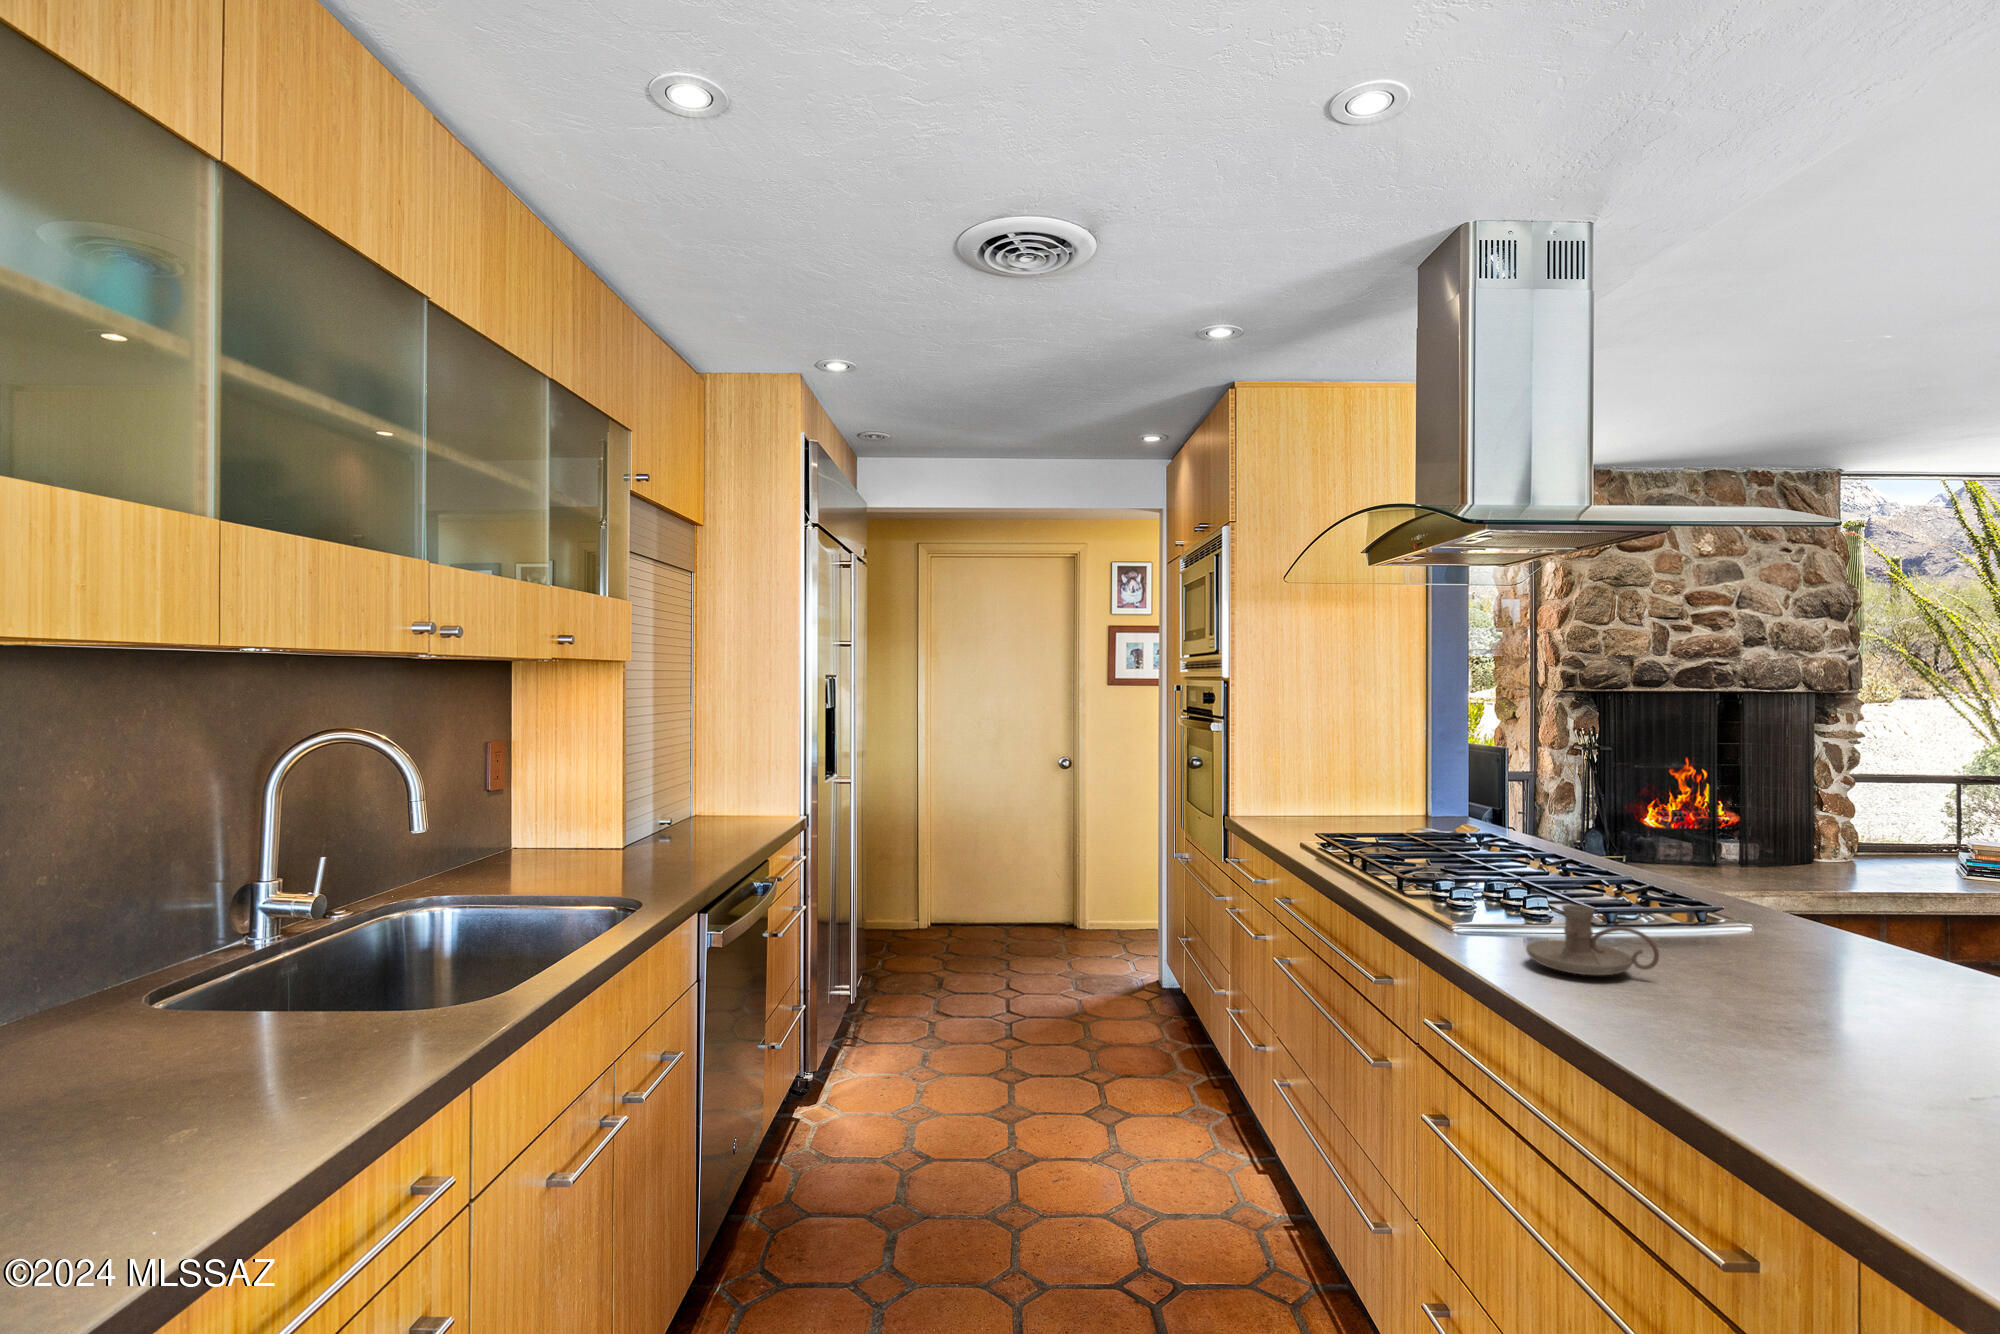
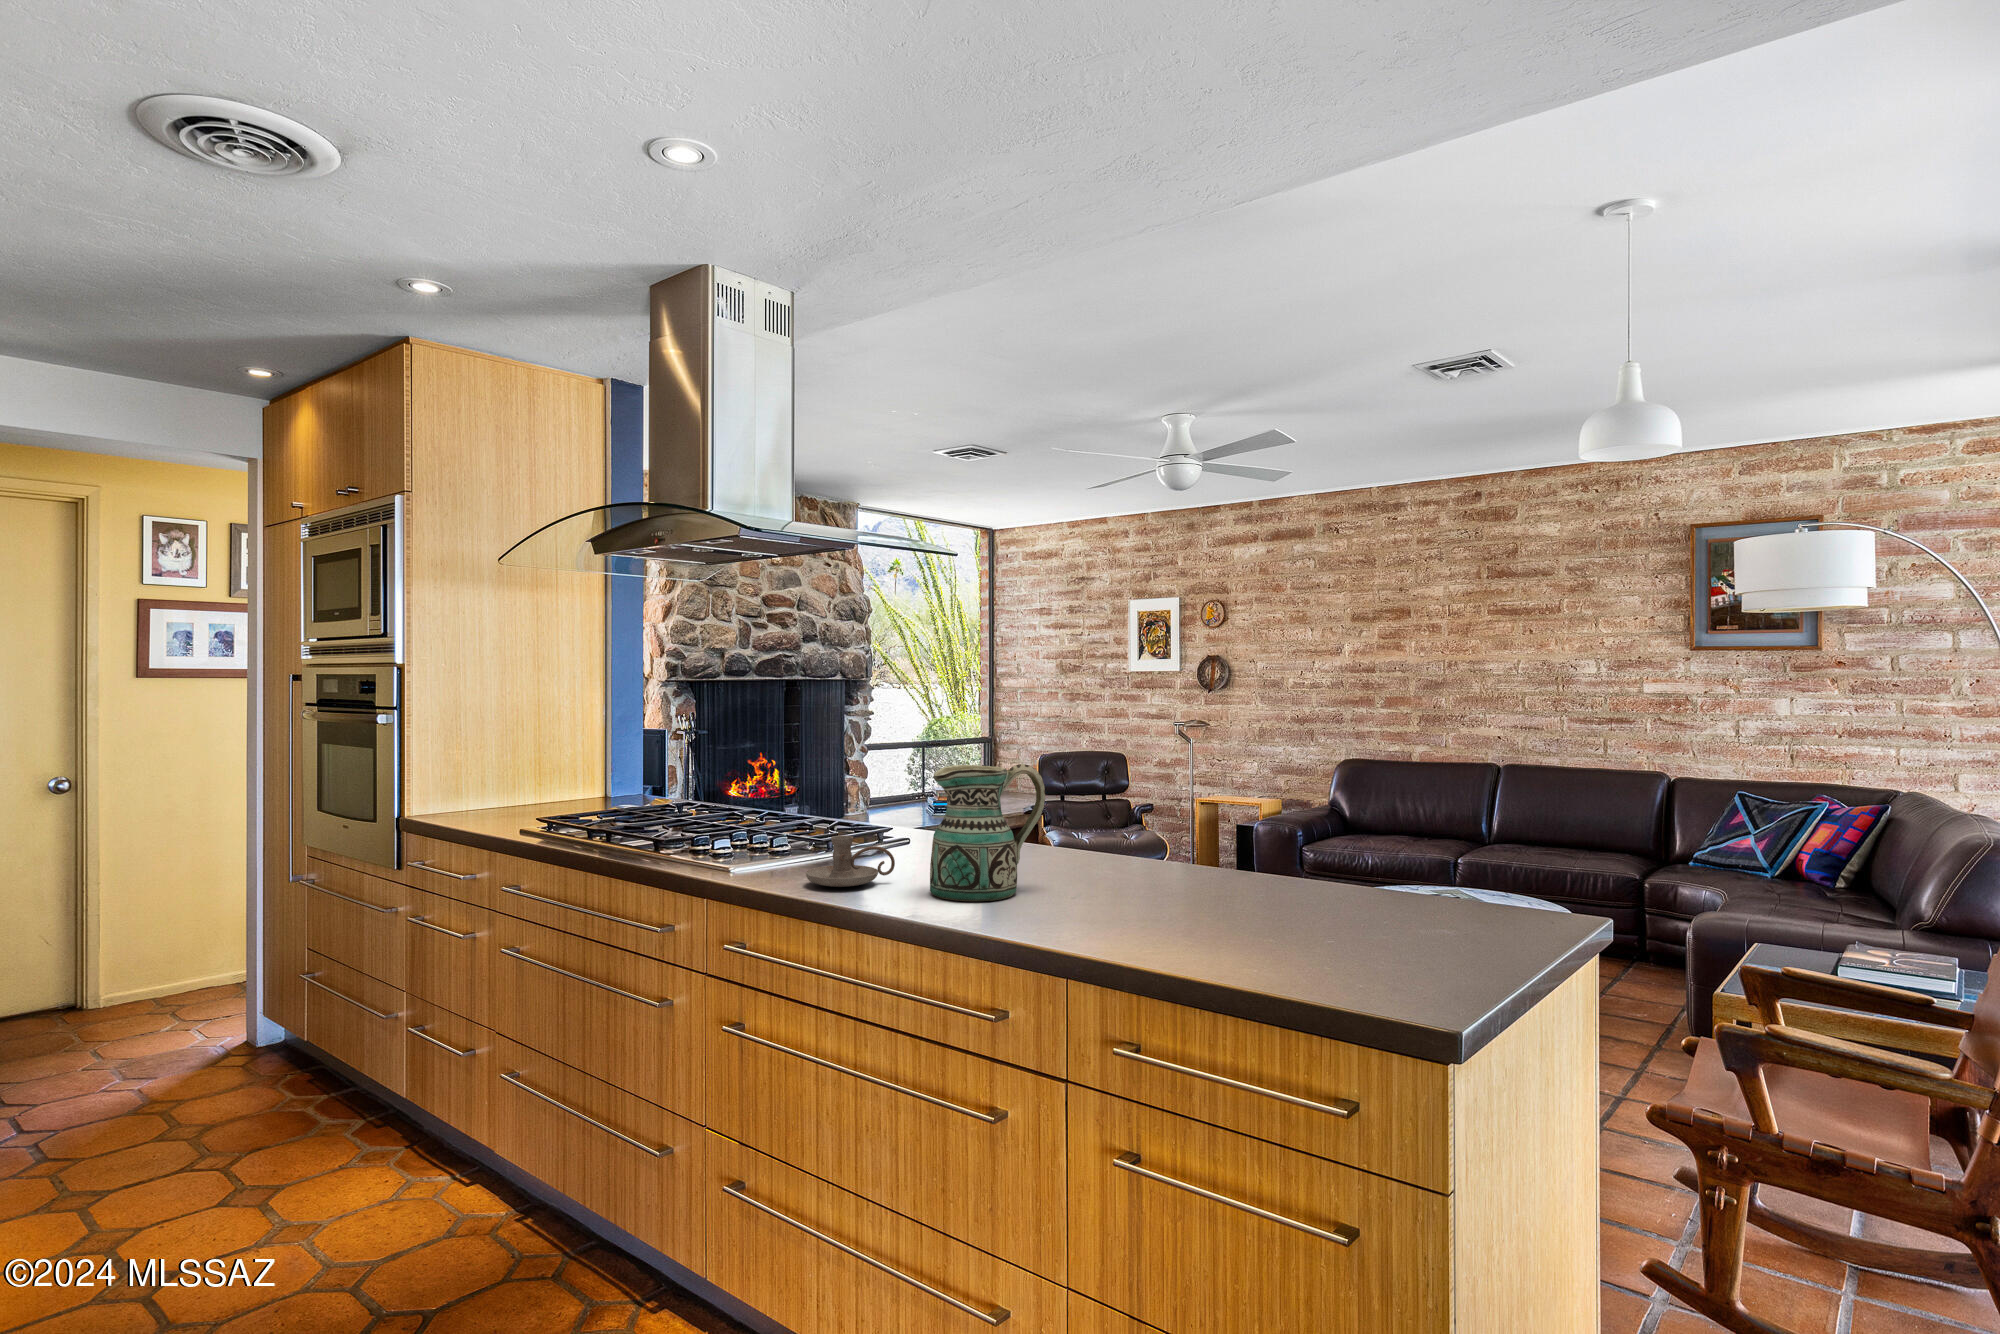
ceramic pitcher: none [1696,831,1925,1048] -> present [930,764,1045,901]

